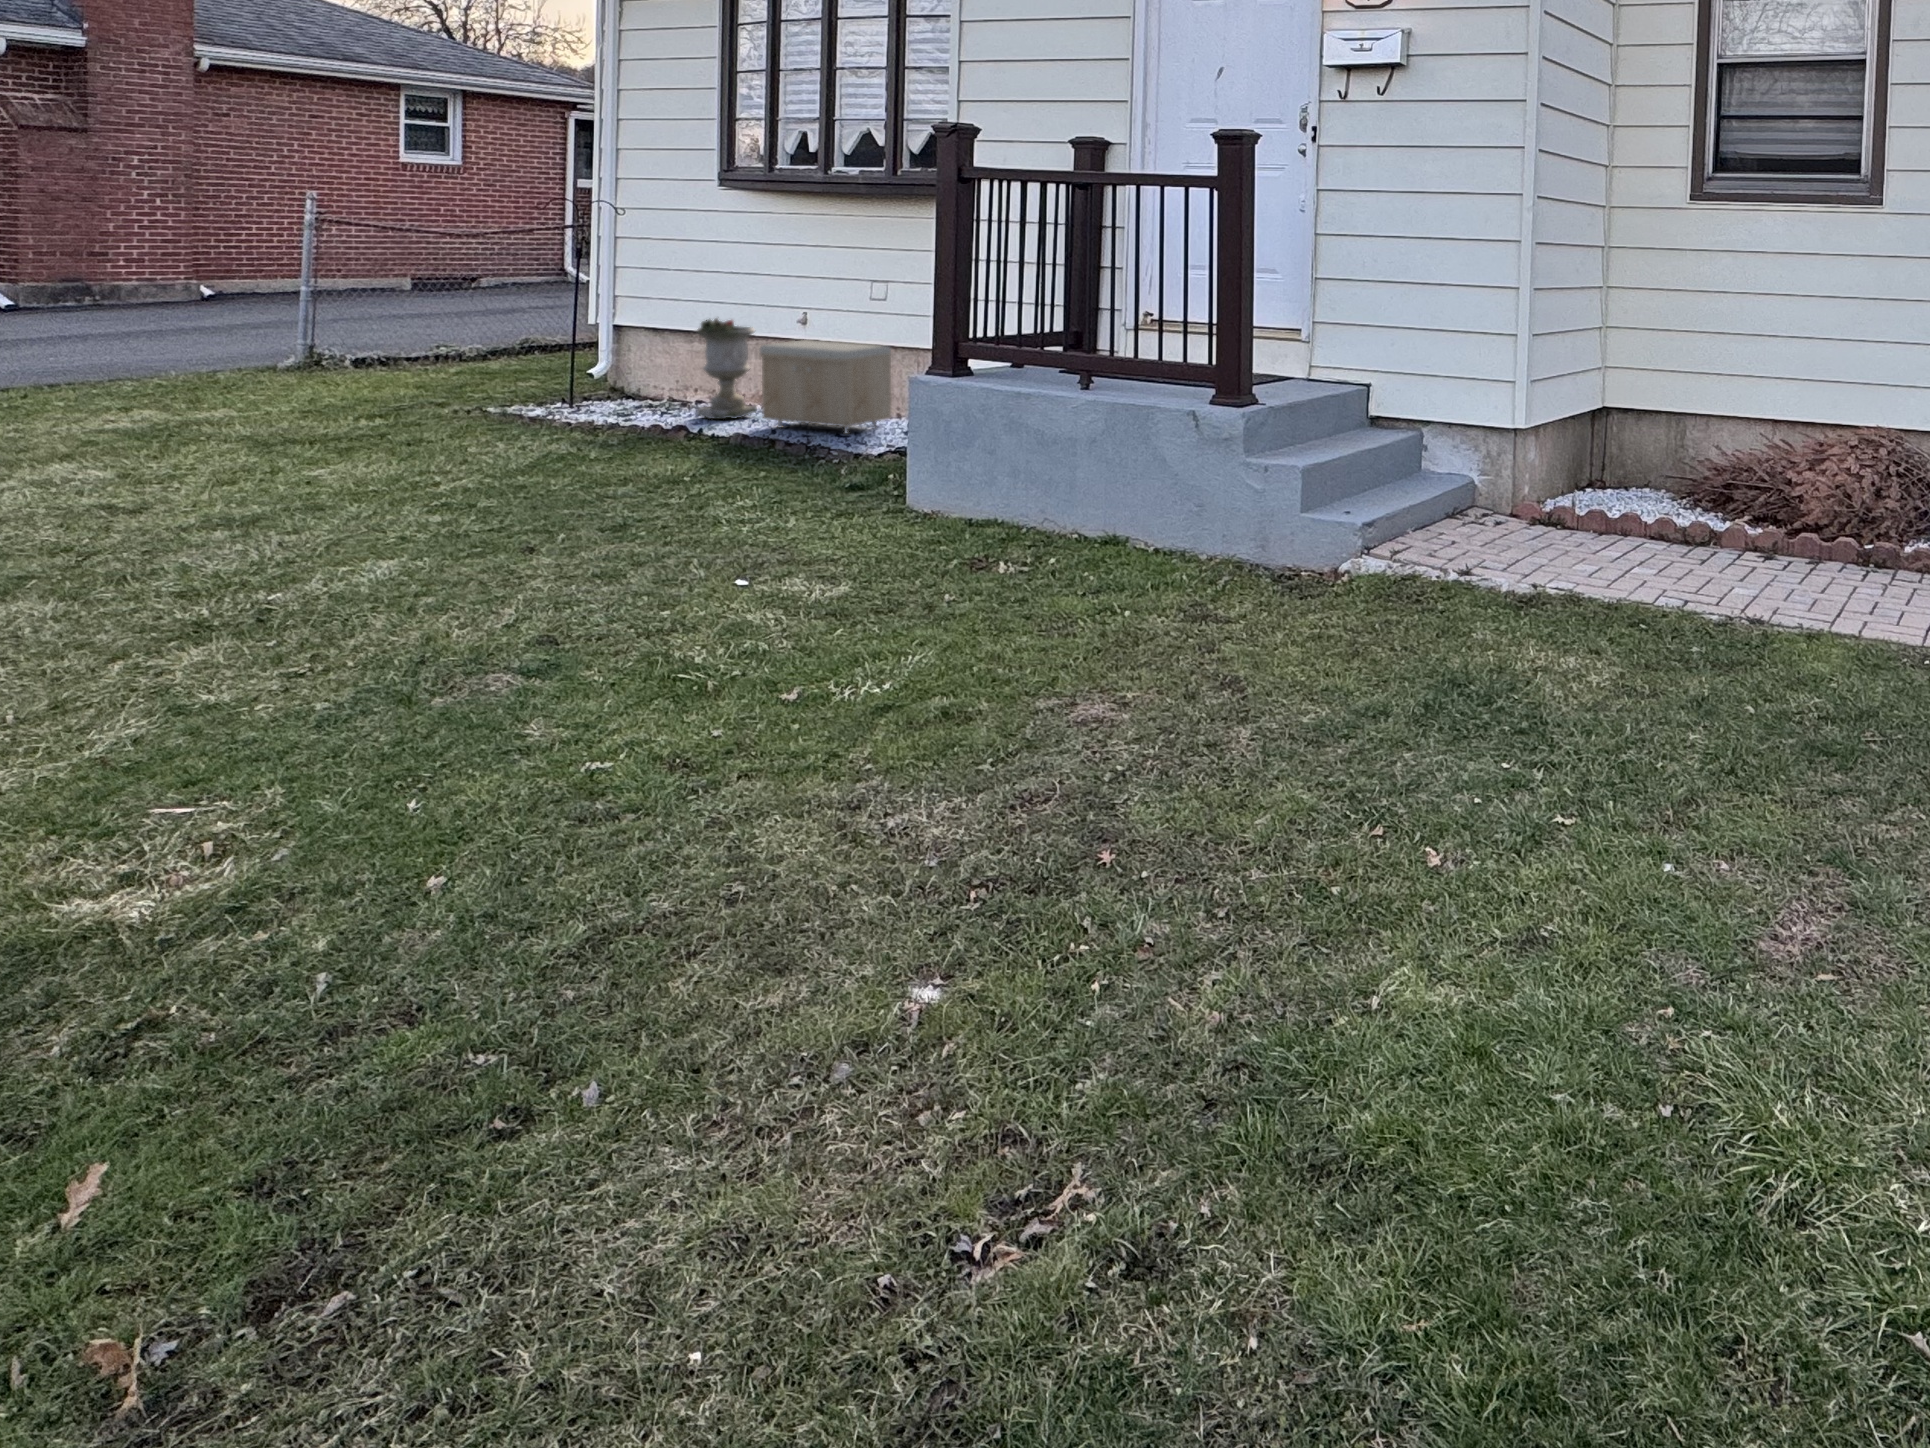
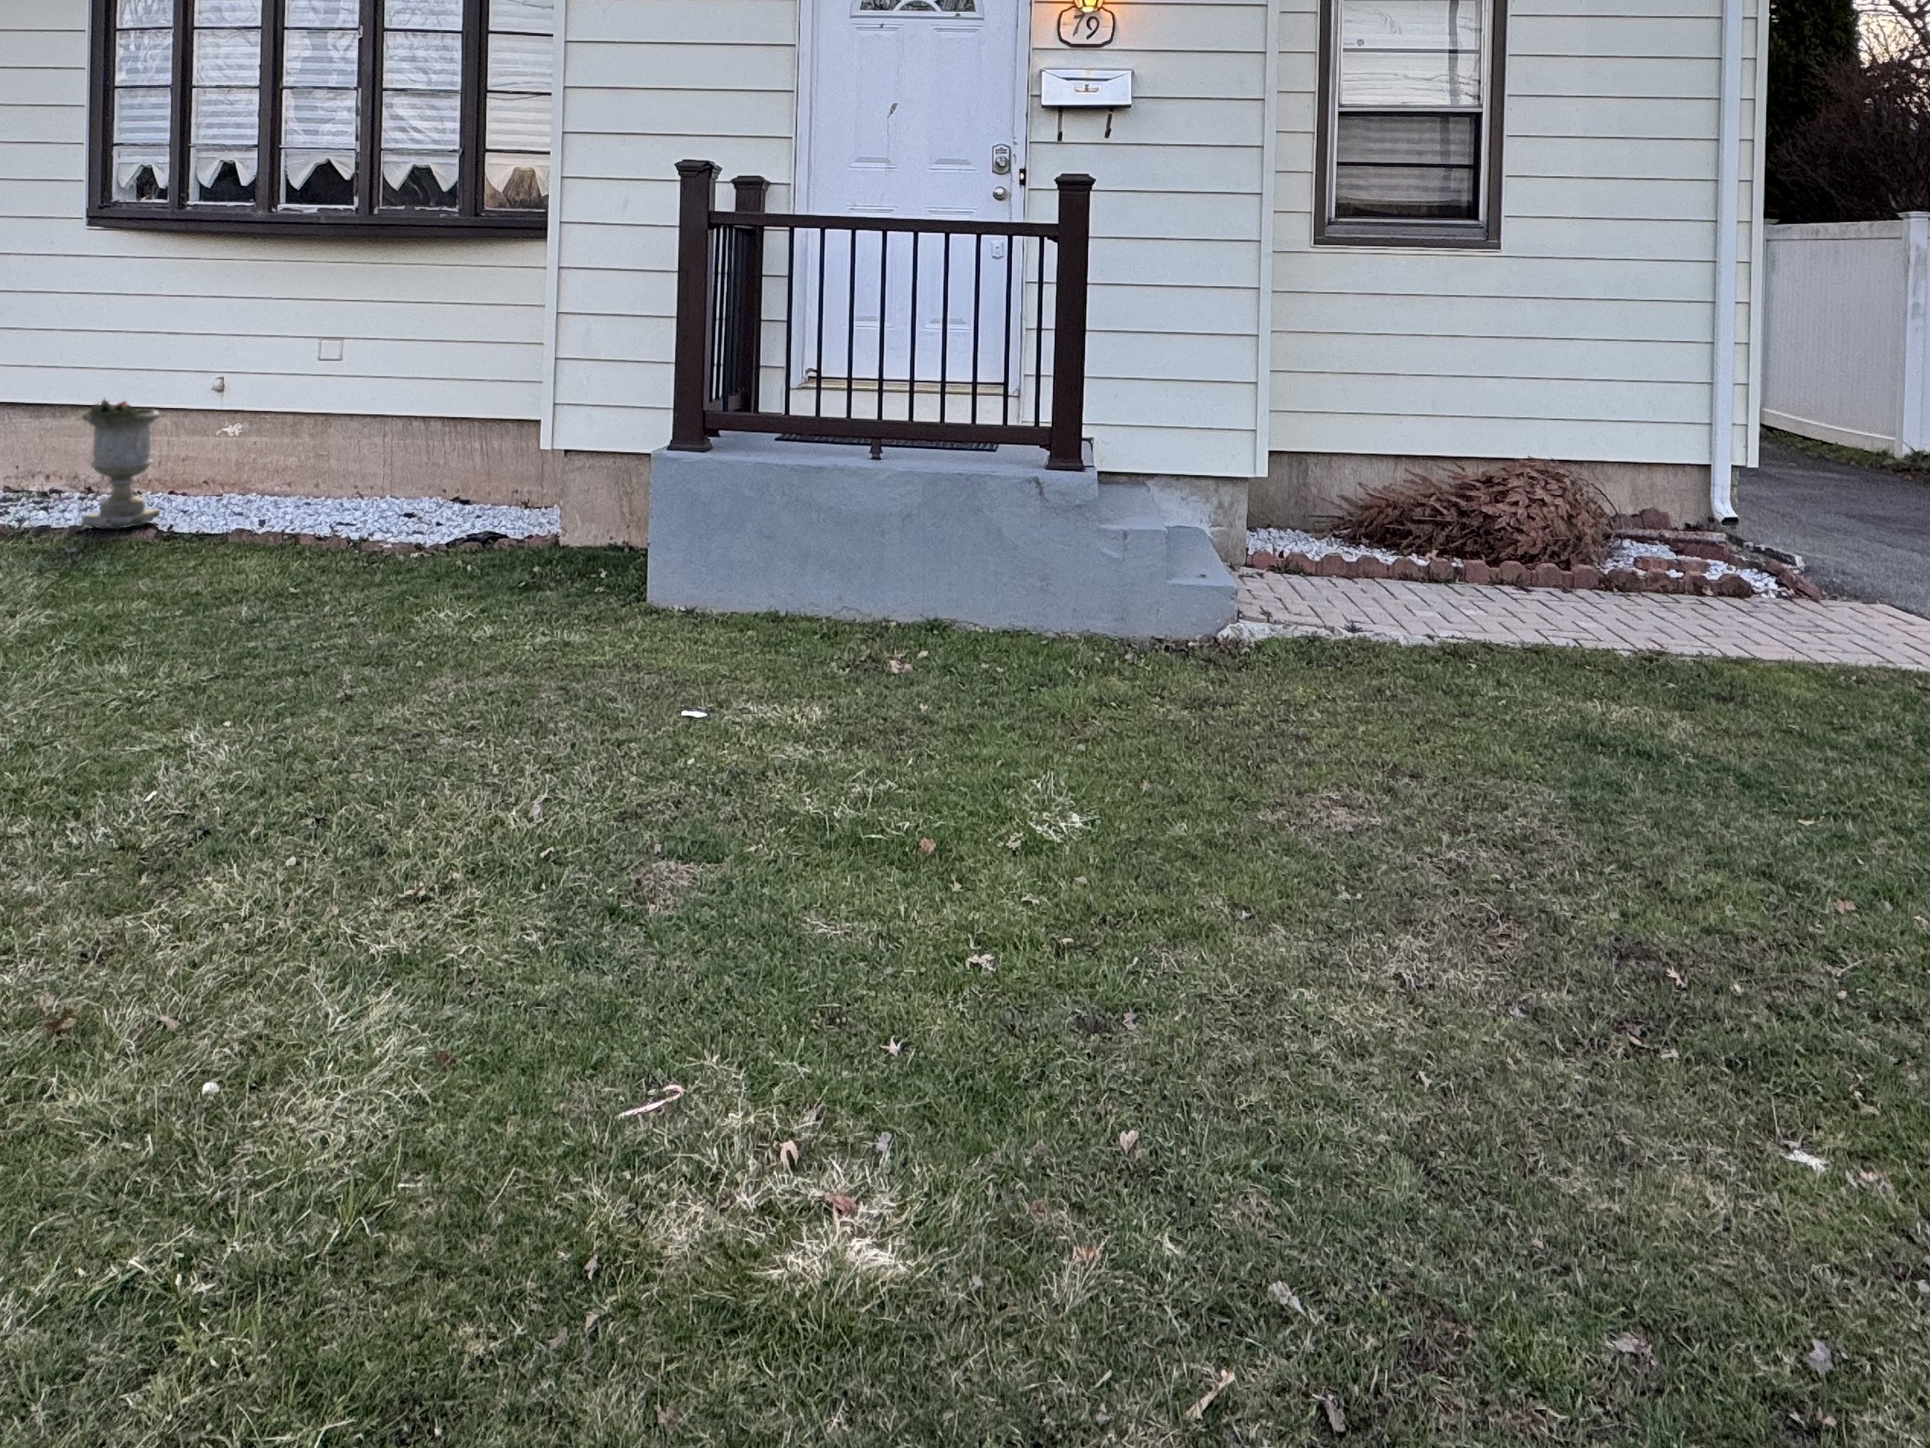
storage bench: present [760,340,891,434] -> none [196,423,364,536]

